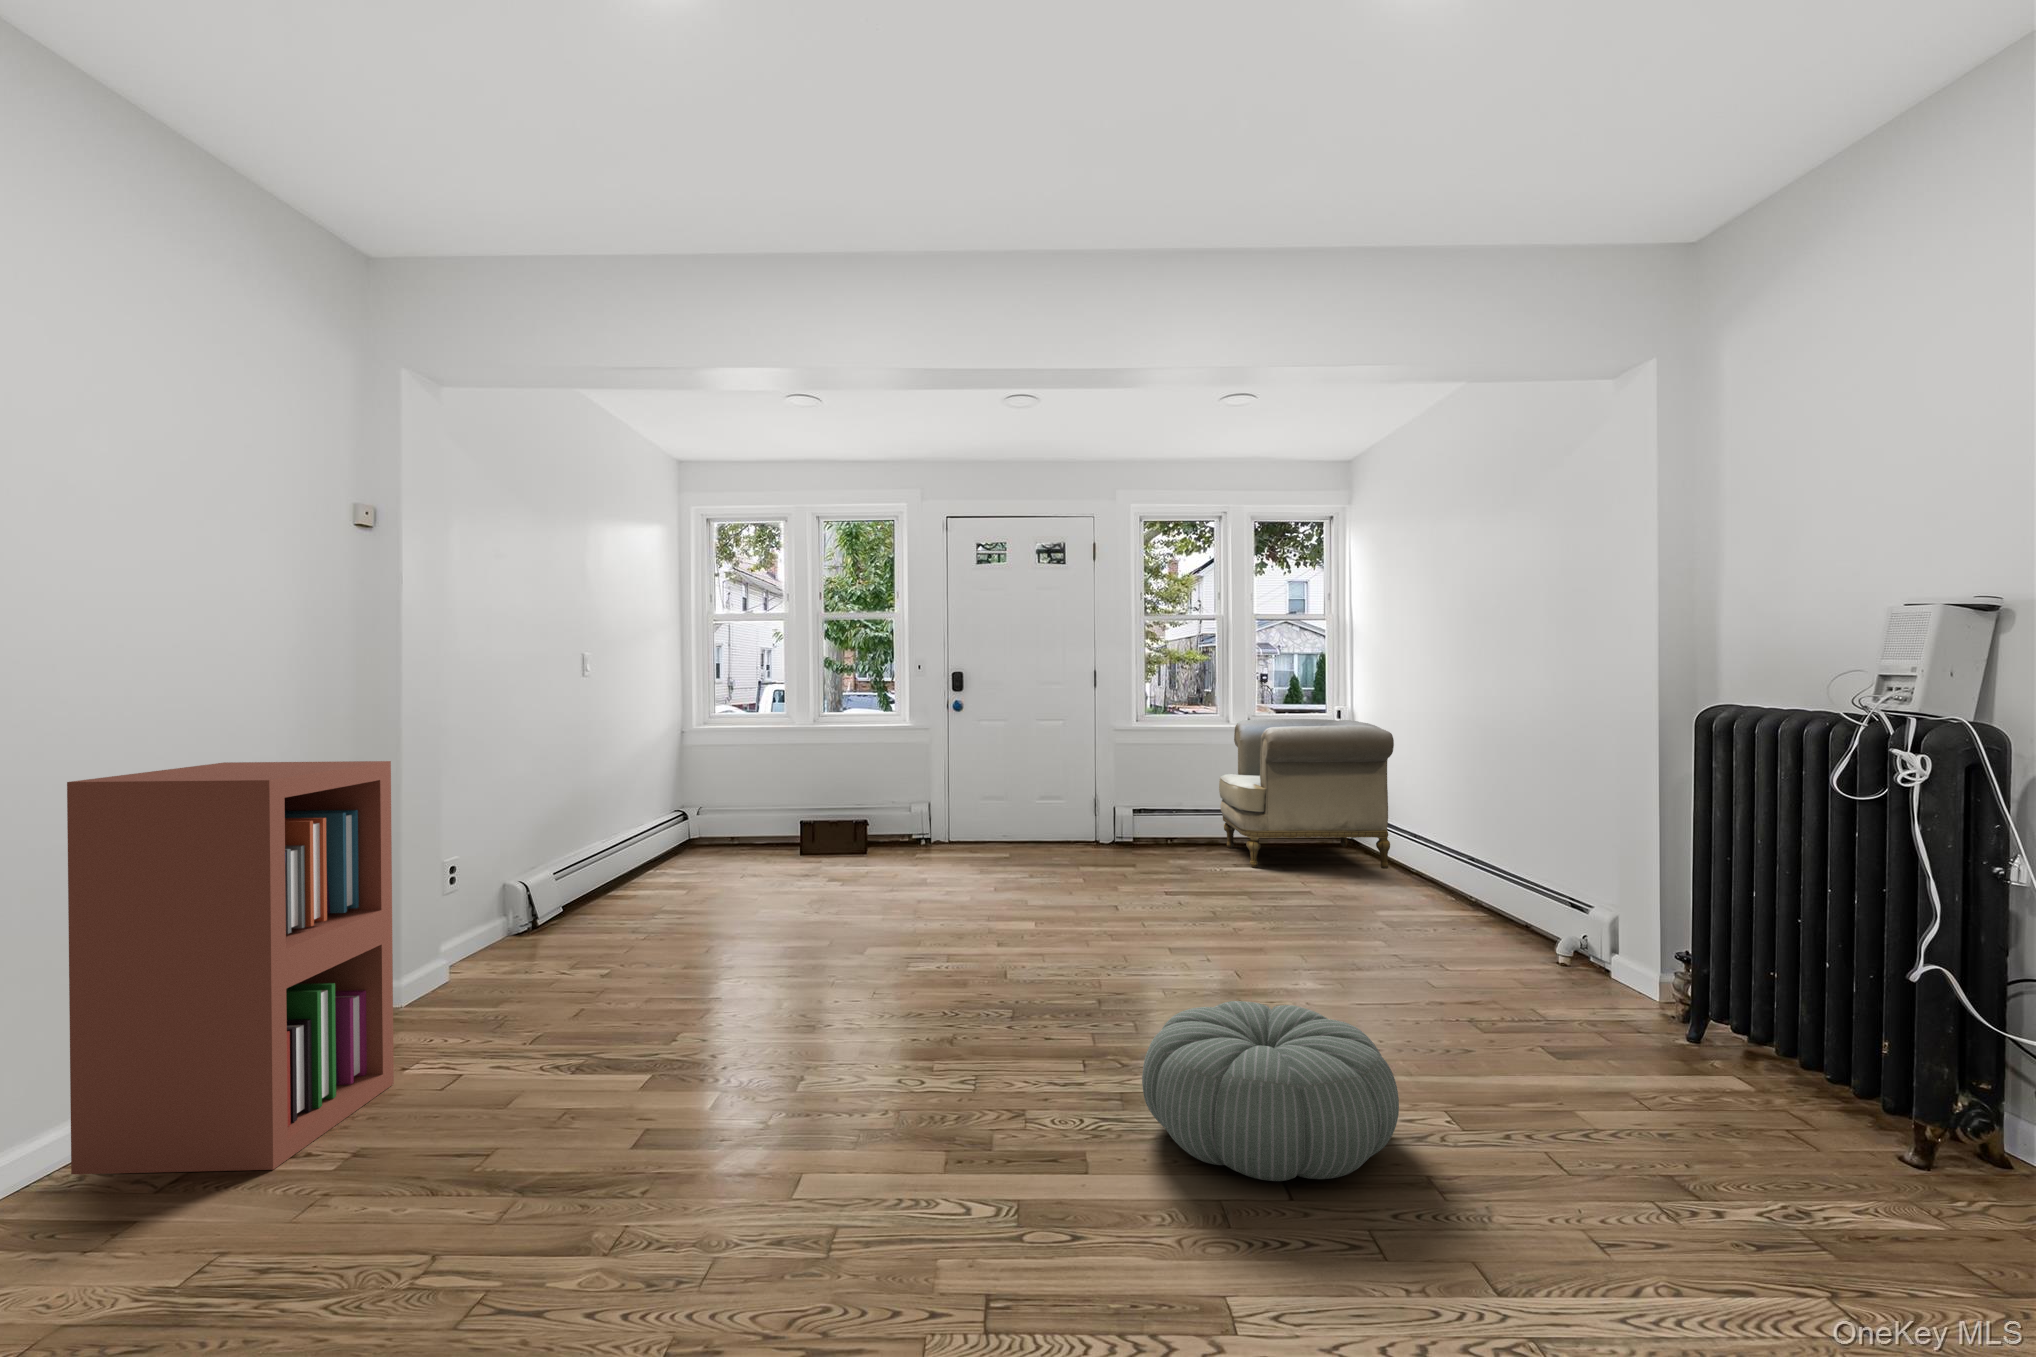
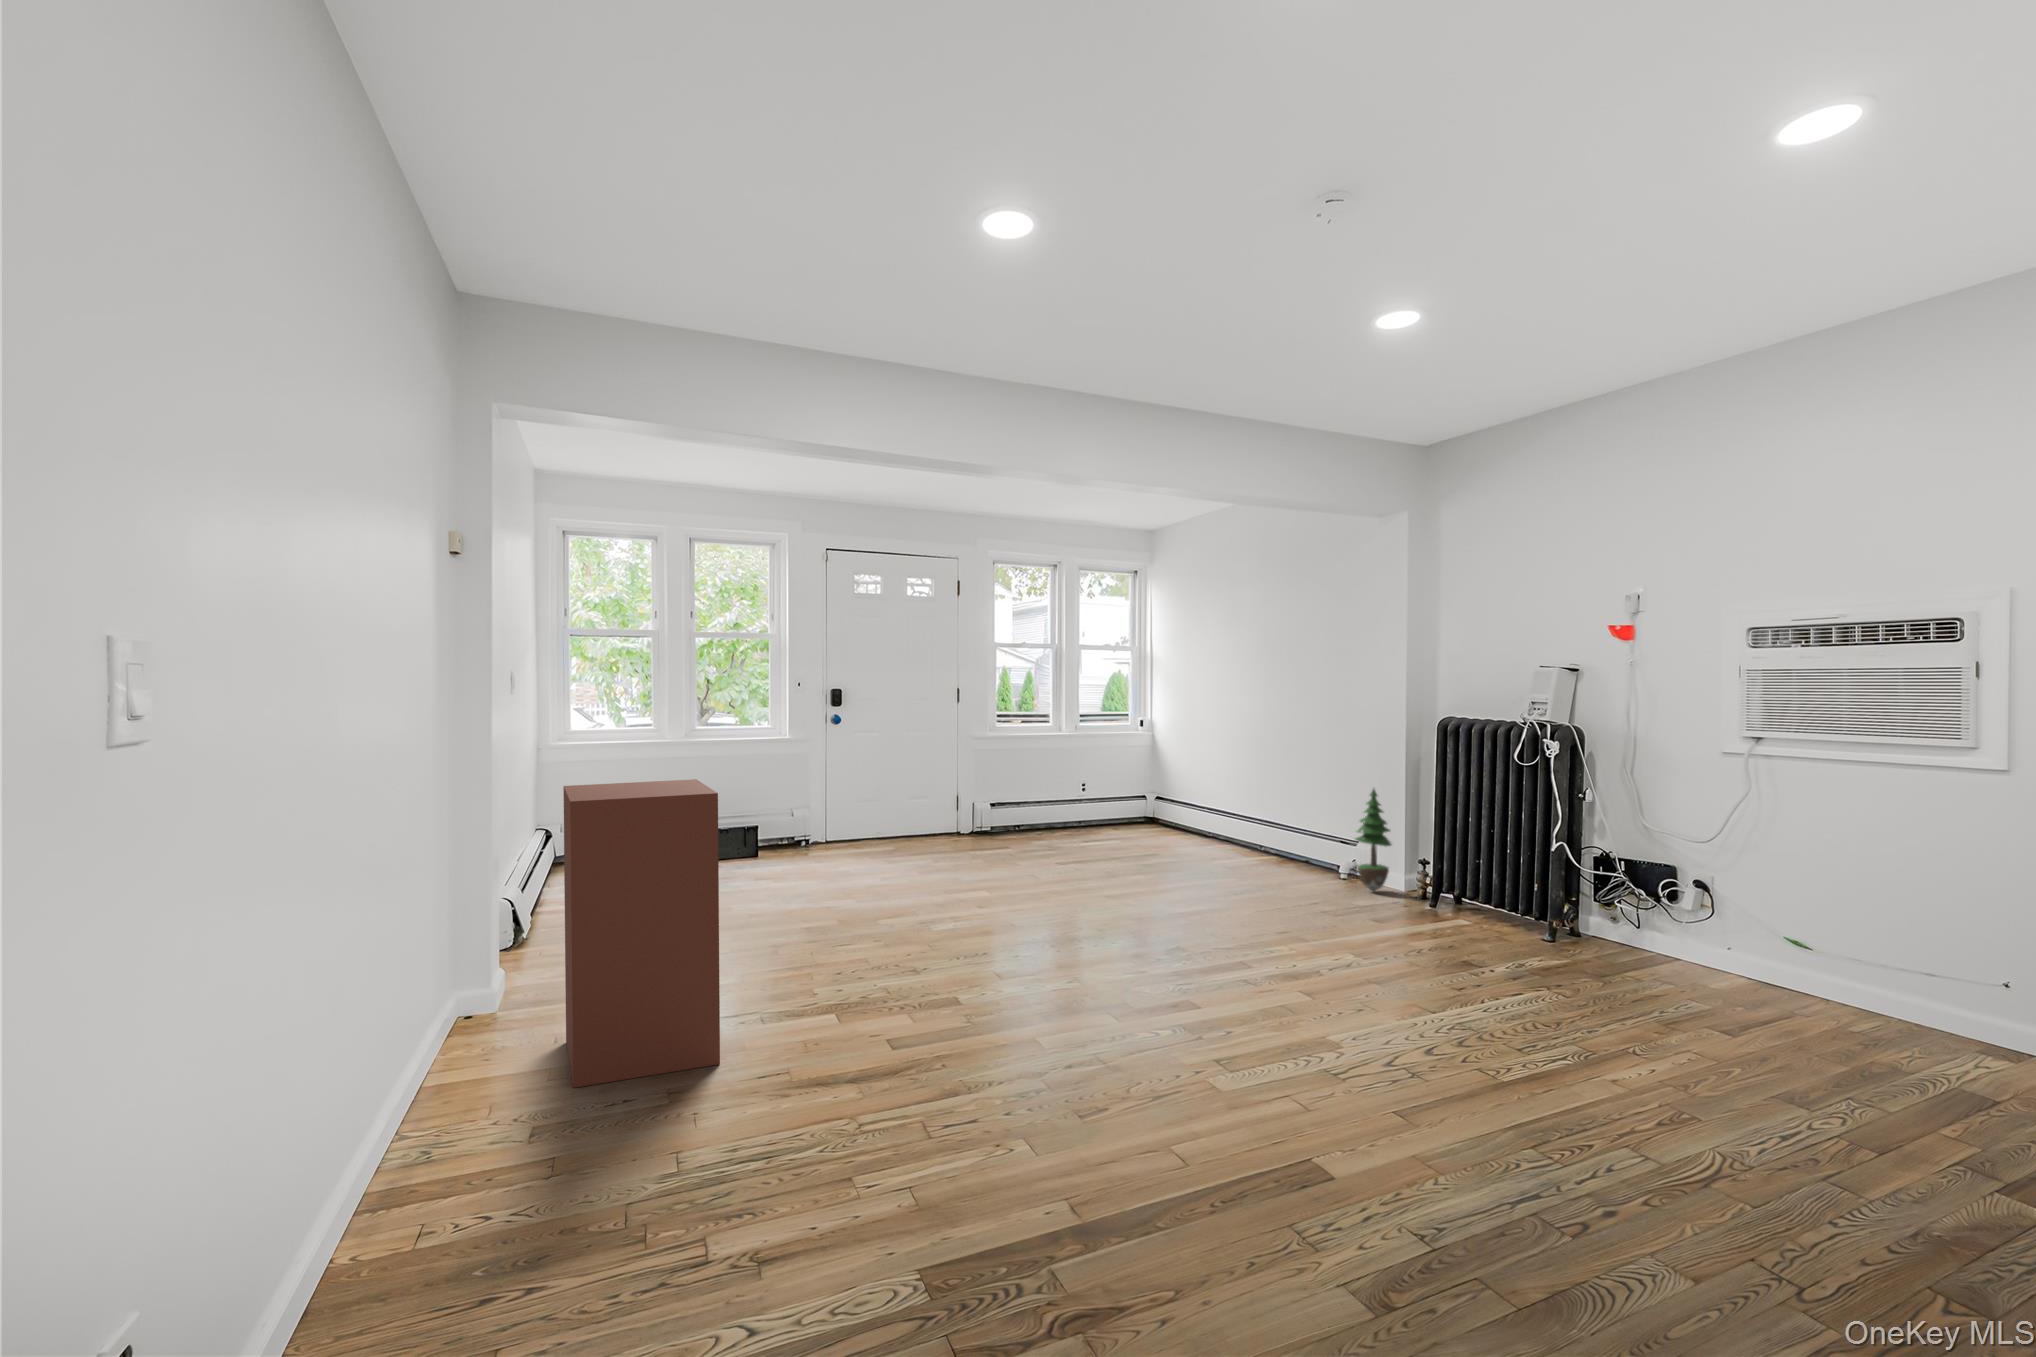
armchair: present [1219,719,1394,869] -> none [1056,723,1199,843]
potted tree: none [1559,820,1629,989] -> present [1355,789,1391,891]
pouf: present [1142,1001,1399,1181] -> none [1204,900,1348,984]

